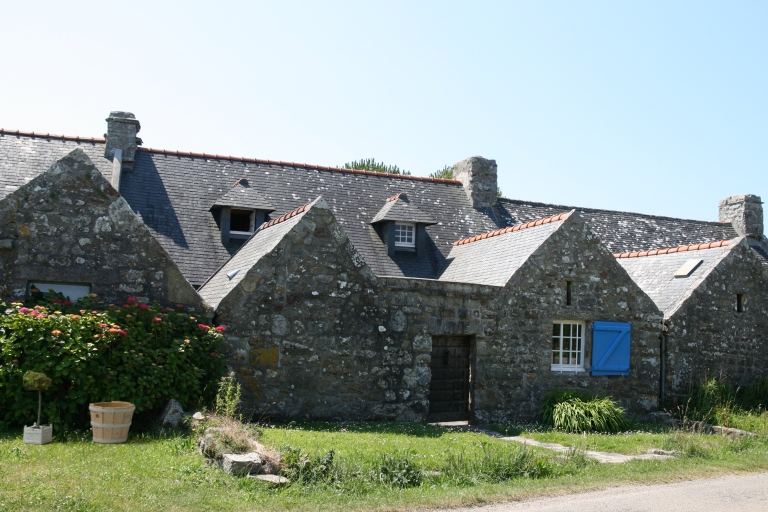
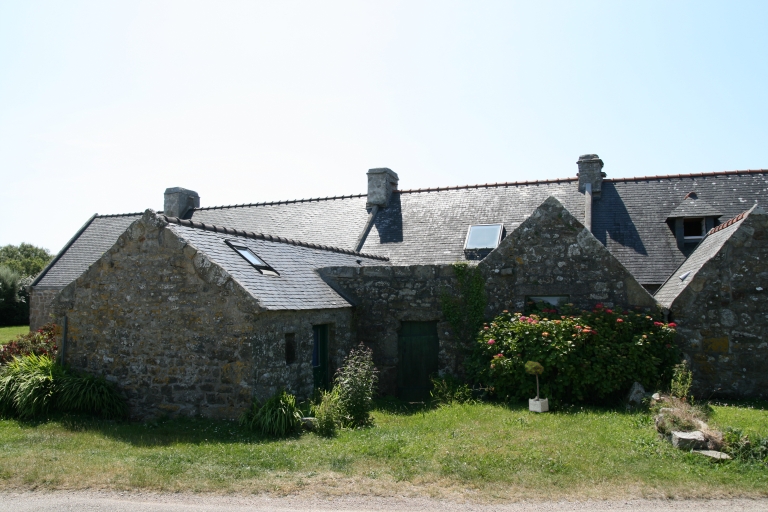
wooden bucket: present [89,401,135,444] -> none [572,383,606,414]

